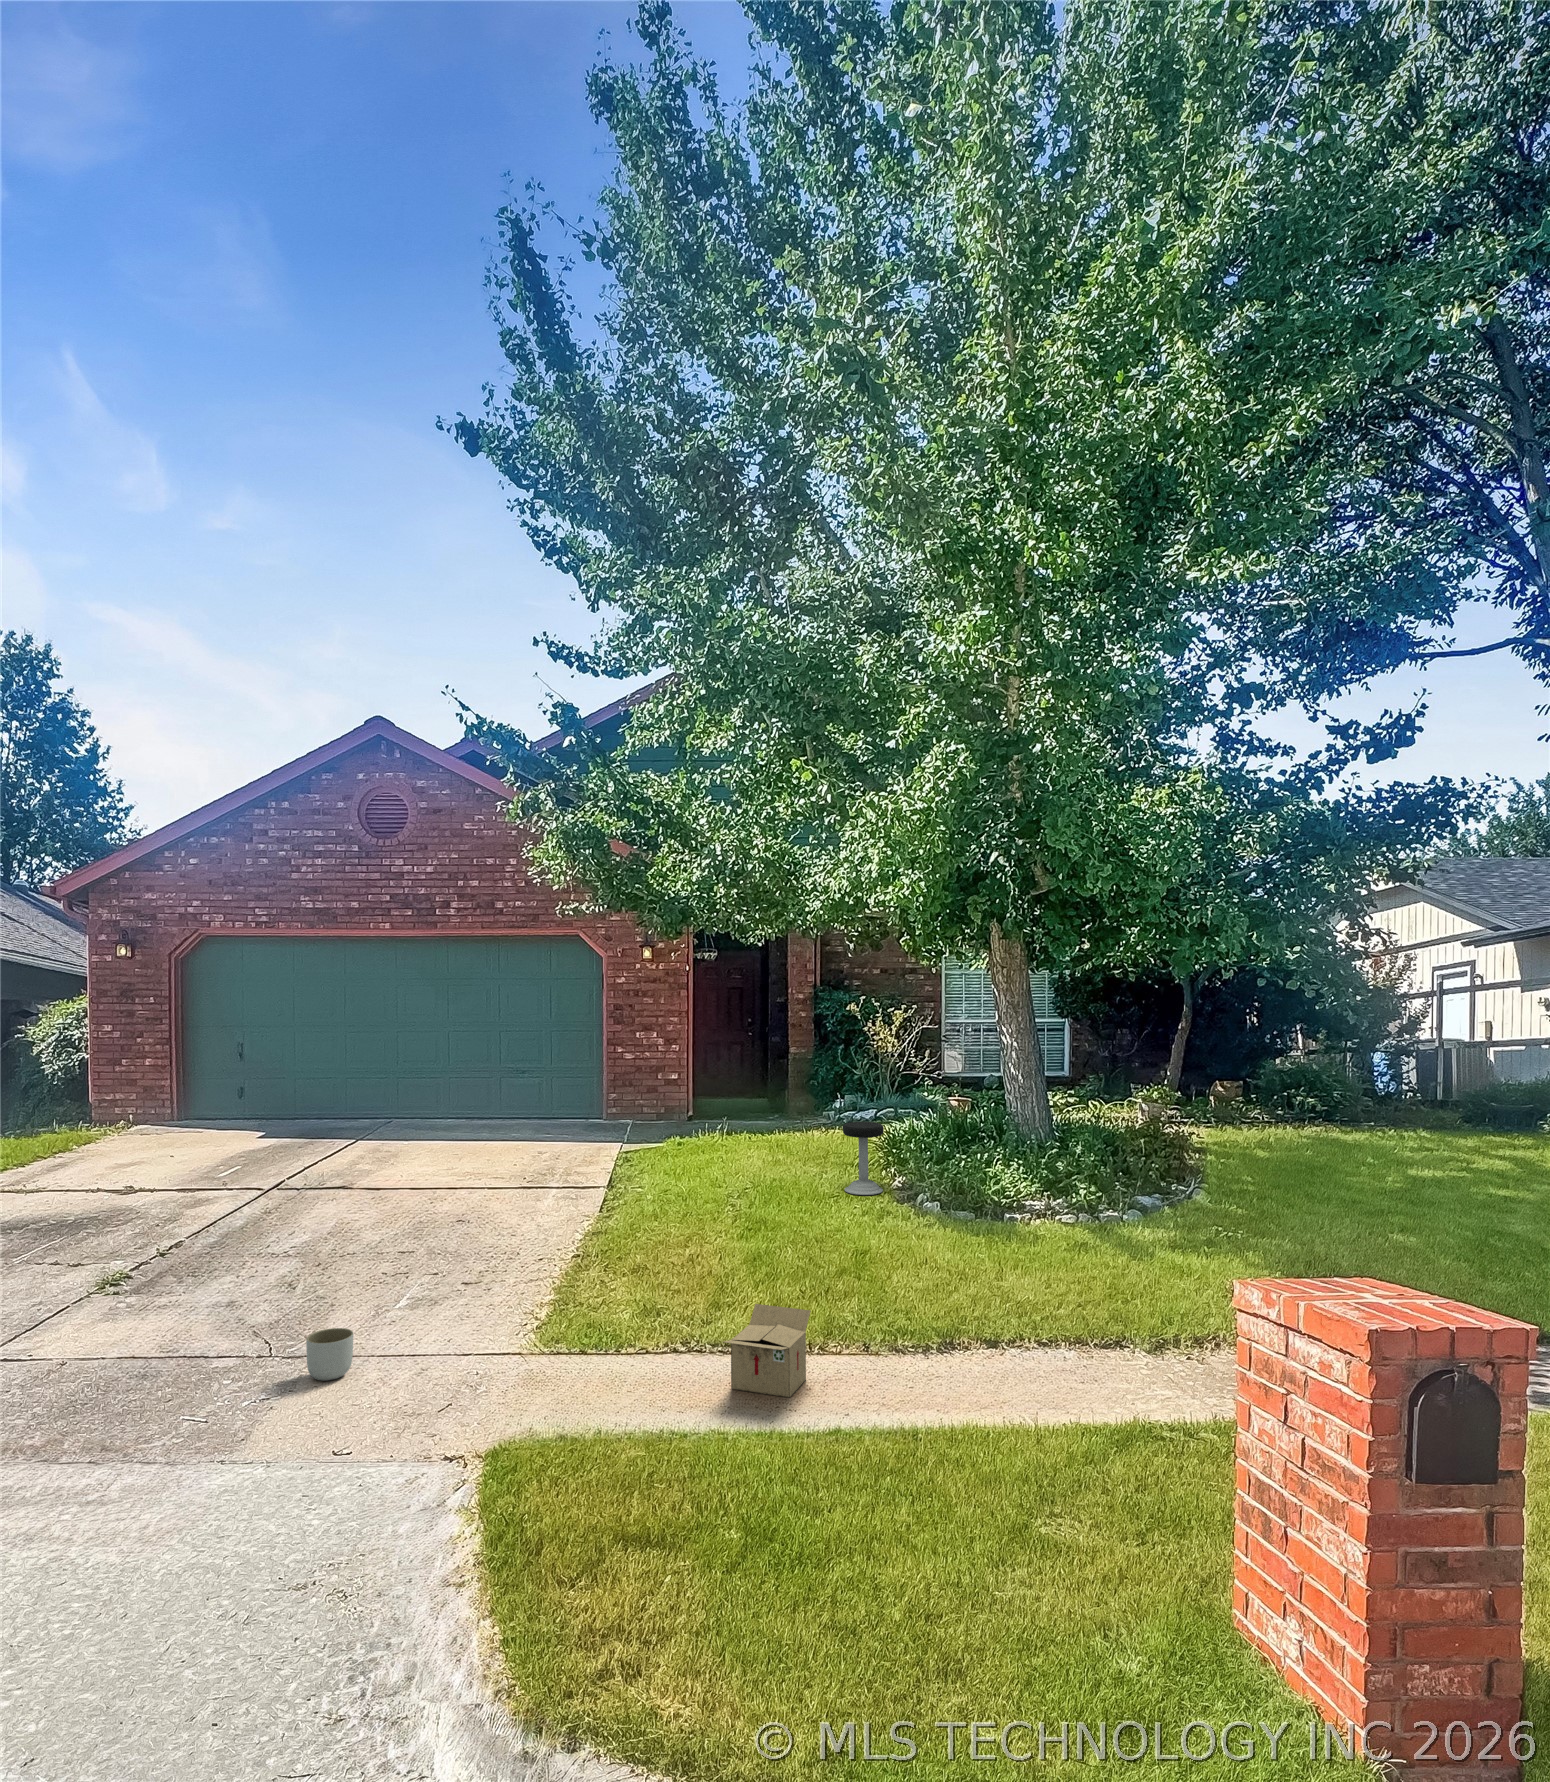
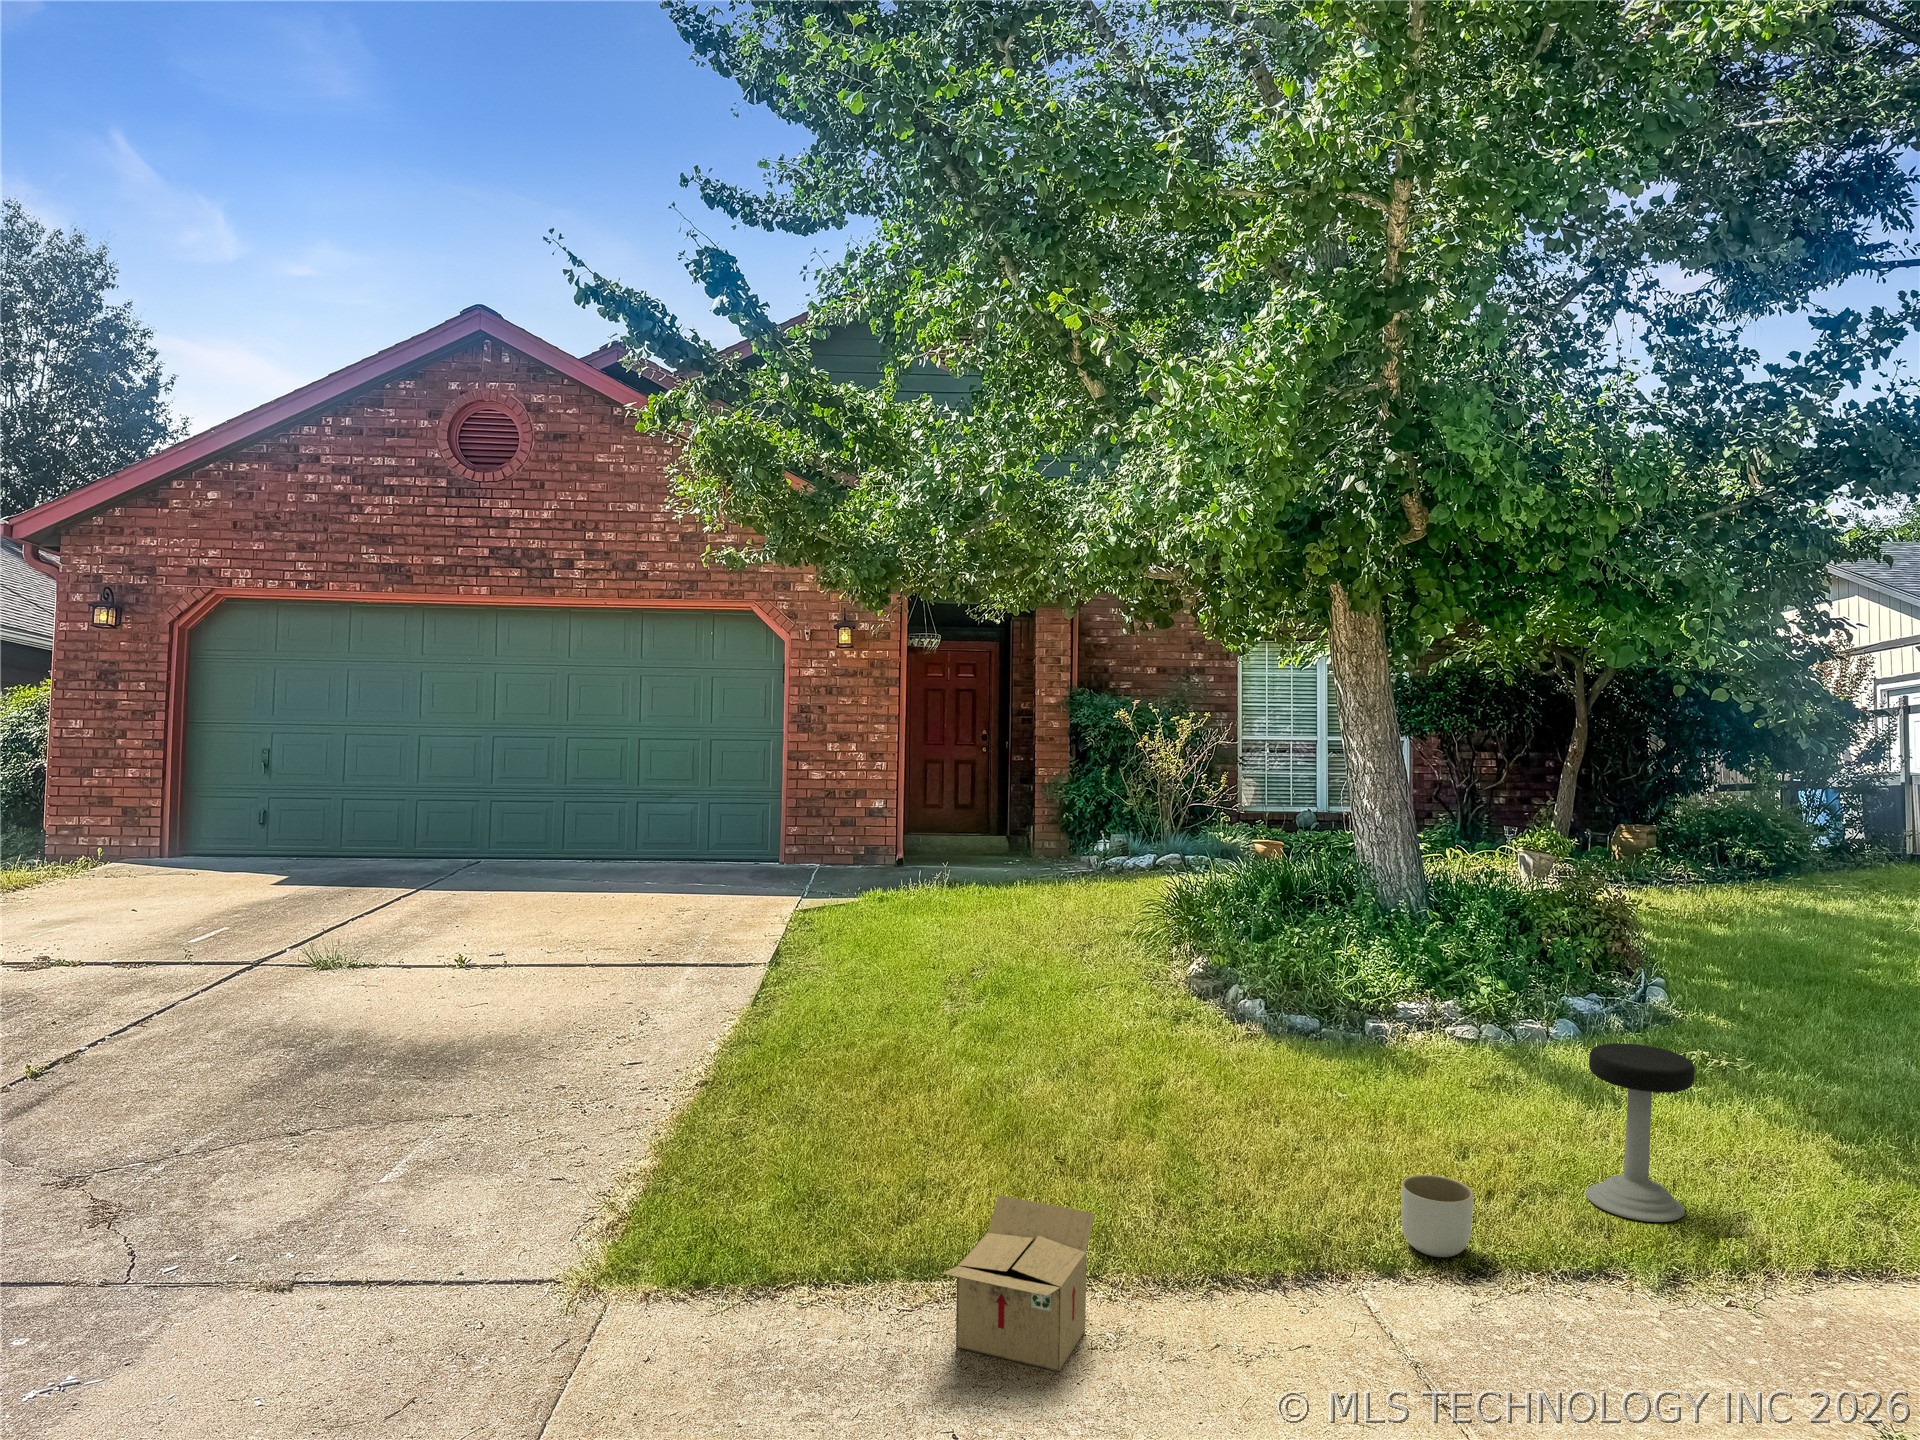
stool: present [843,1122,884,1195] -> present [1586,1043,1695,1222]
planter: present [306,1328,353,1381] -> present [1401,1175,1474,1257]

